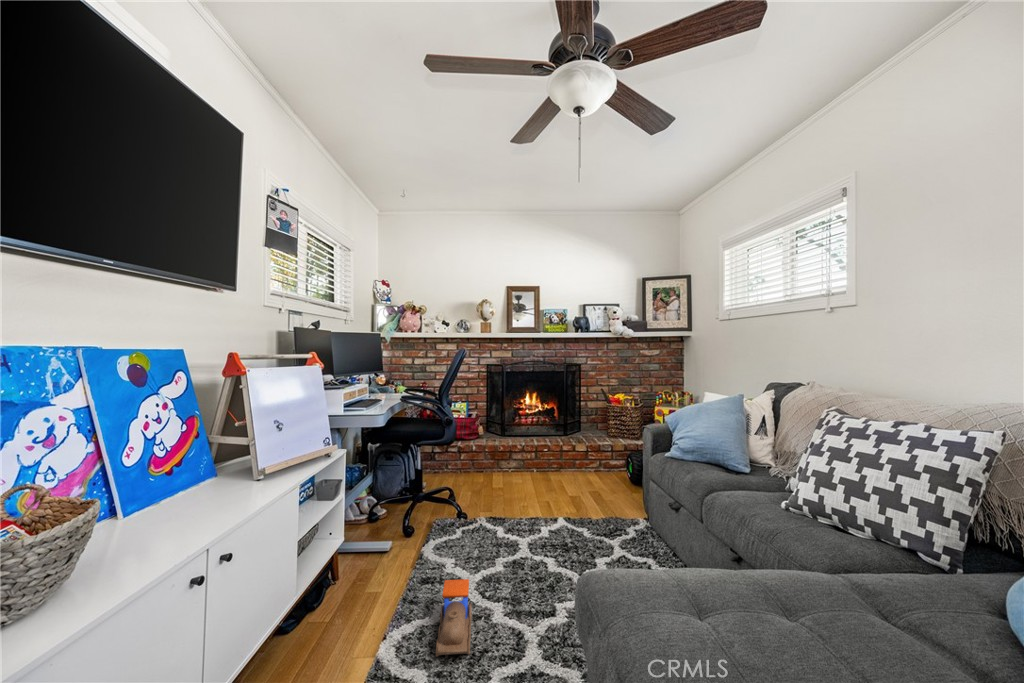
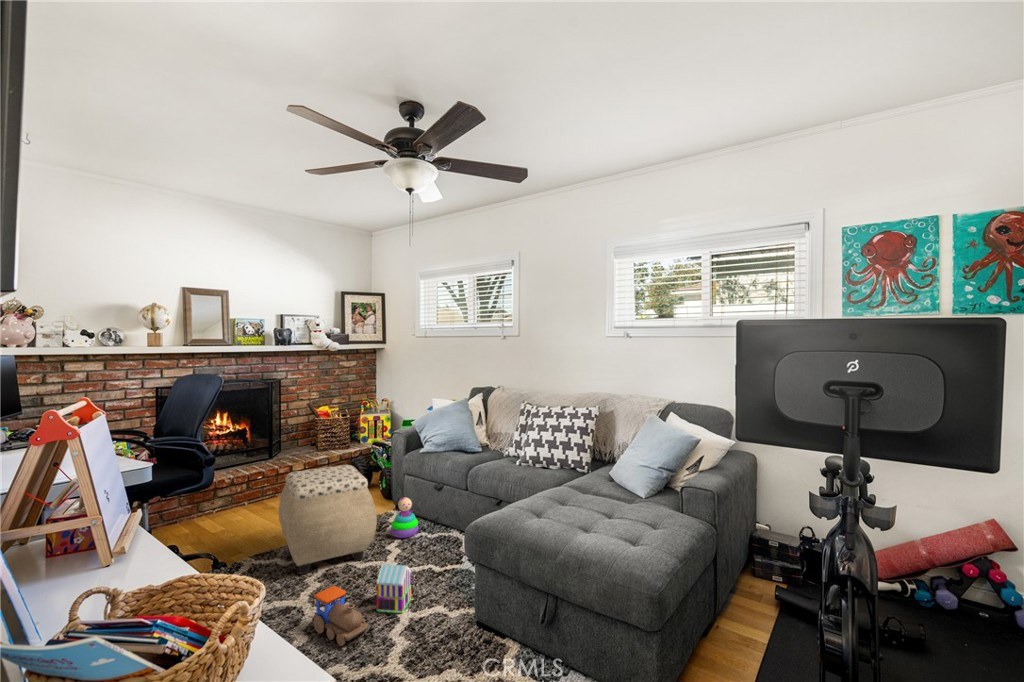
ottoman: none [480,446,582,561] -> present [279,465,377,574]
stacking toy: none [608,504,643,557] -> present [390,497,418,538]
toy house: none [504,579,551,656] -> present [377,564,411,613]

